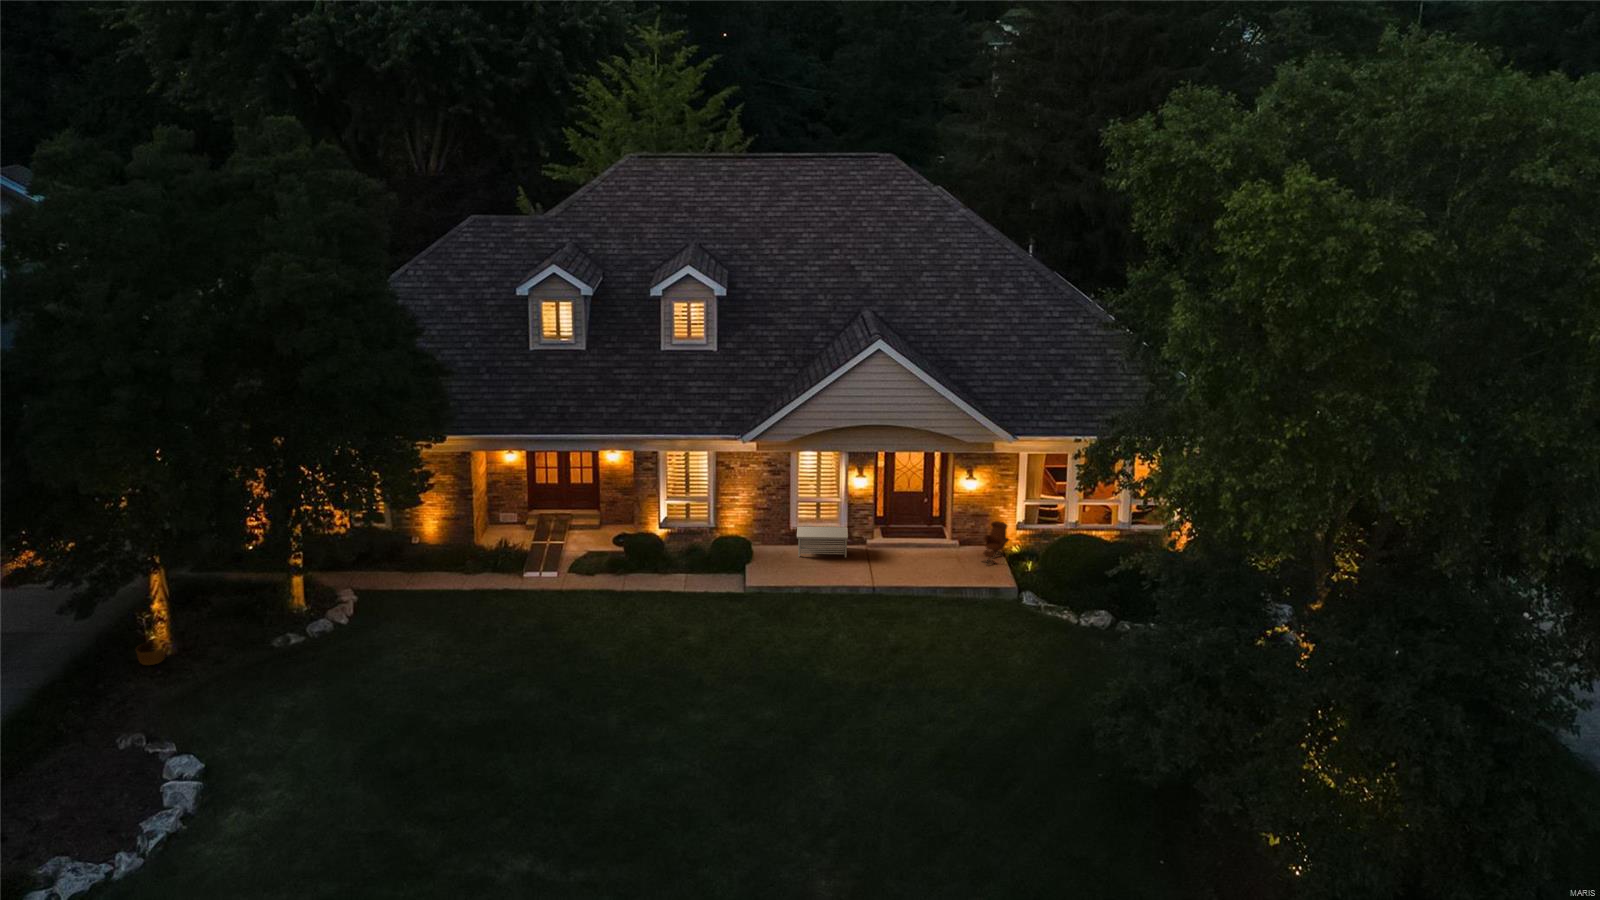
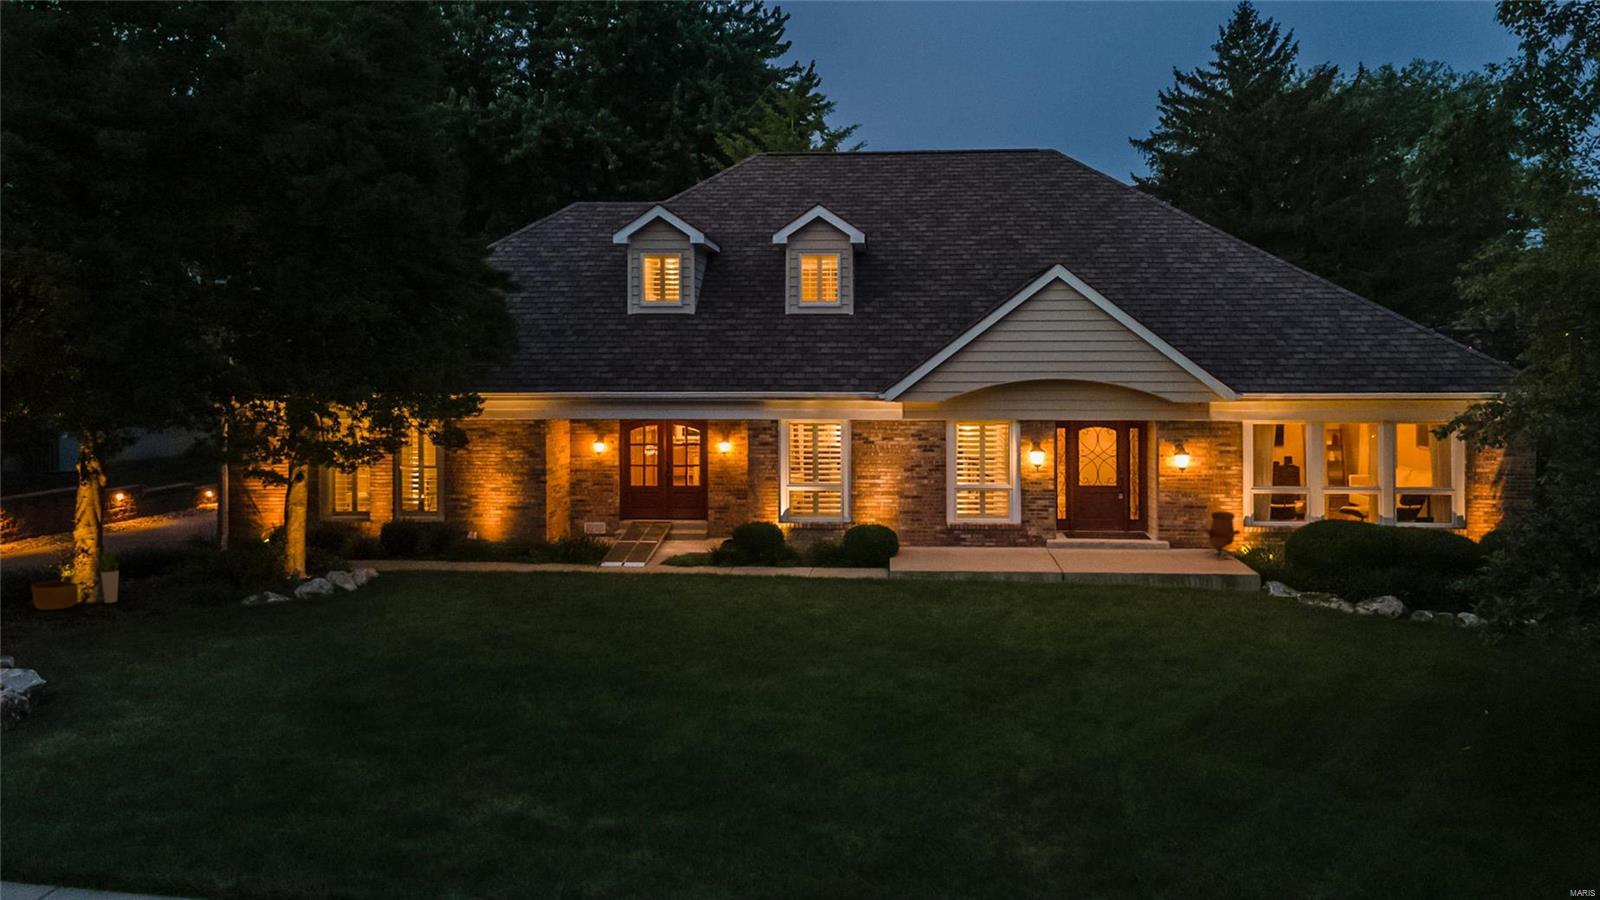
storage bench: present [797,527,848,558] -> none [956,519,1026,554]
planter: none [175,619,190,654] -> present [99,552,120,603]

